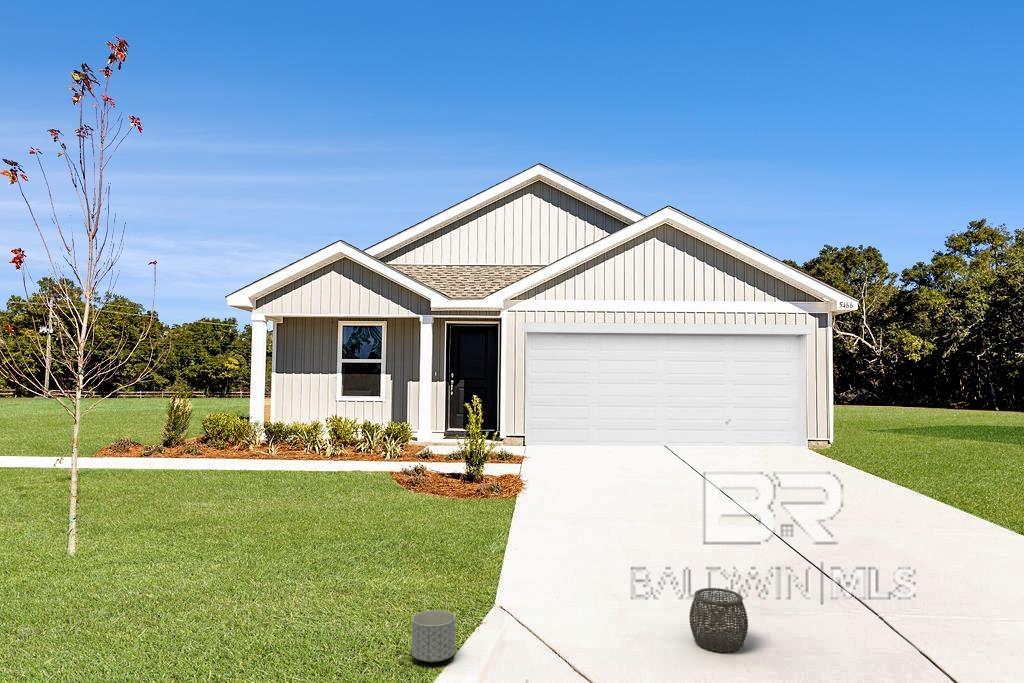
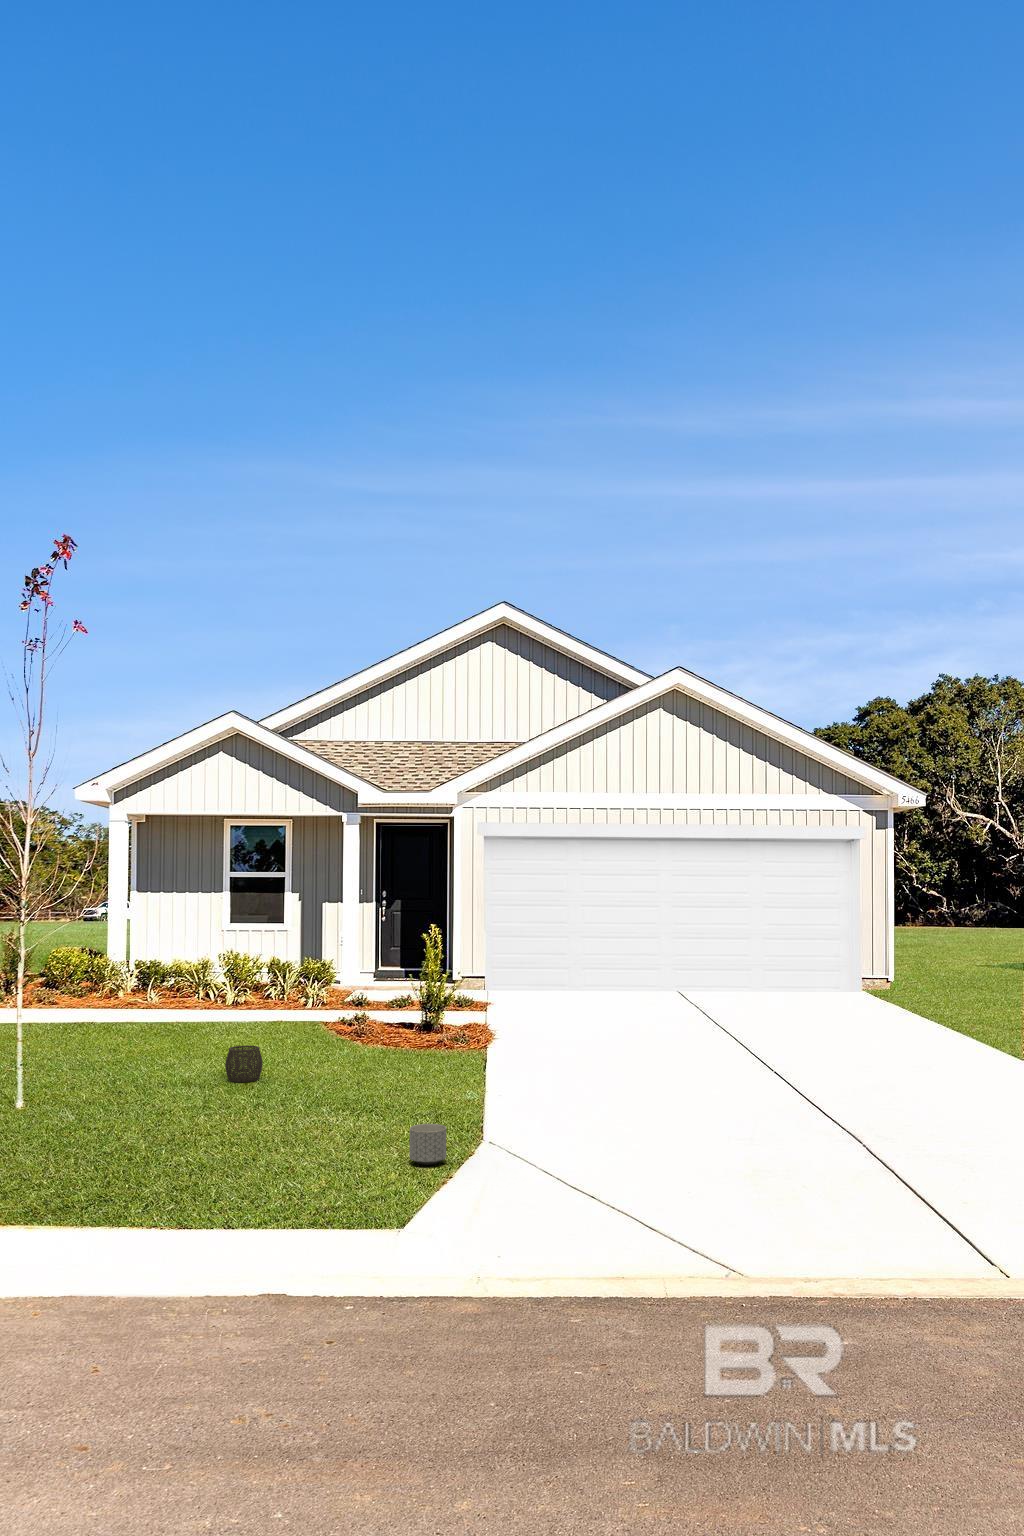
woven basket: present [689,588,748,653] -> present [225,1045,263,1082]

